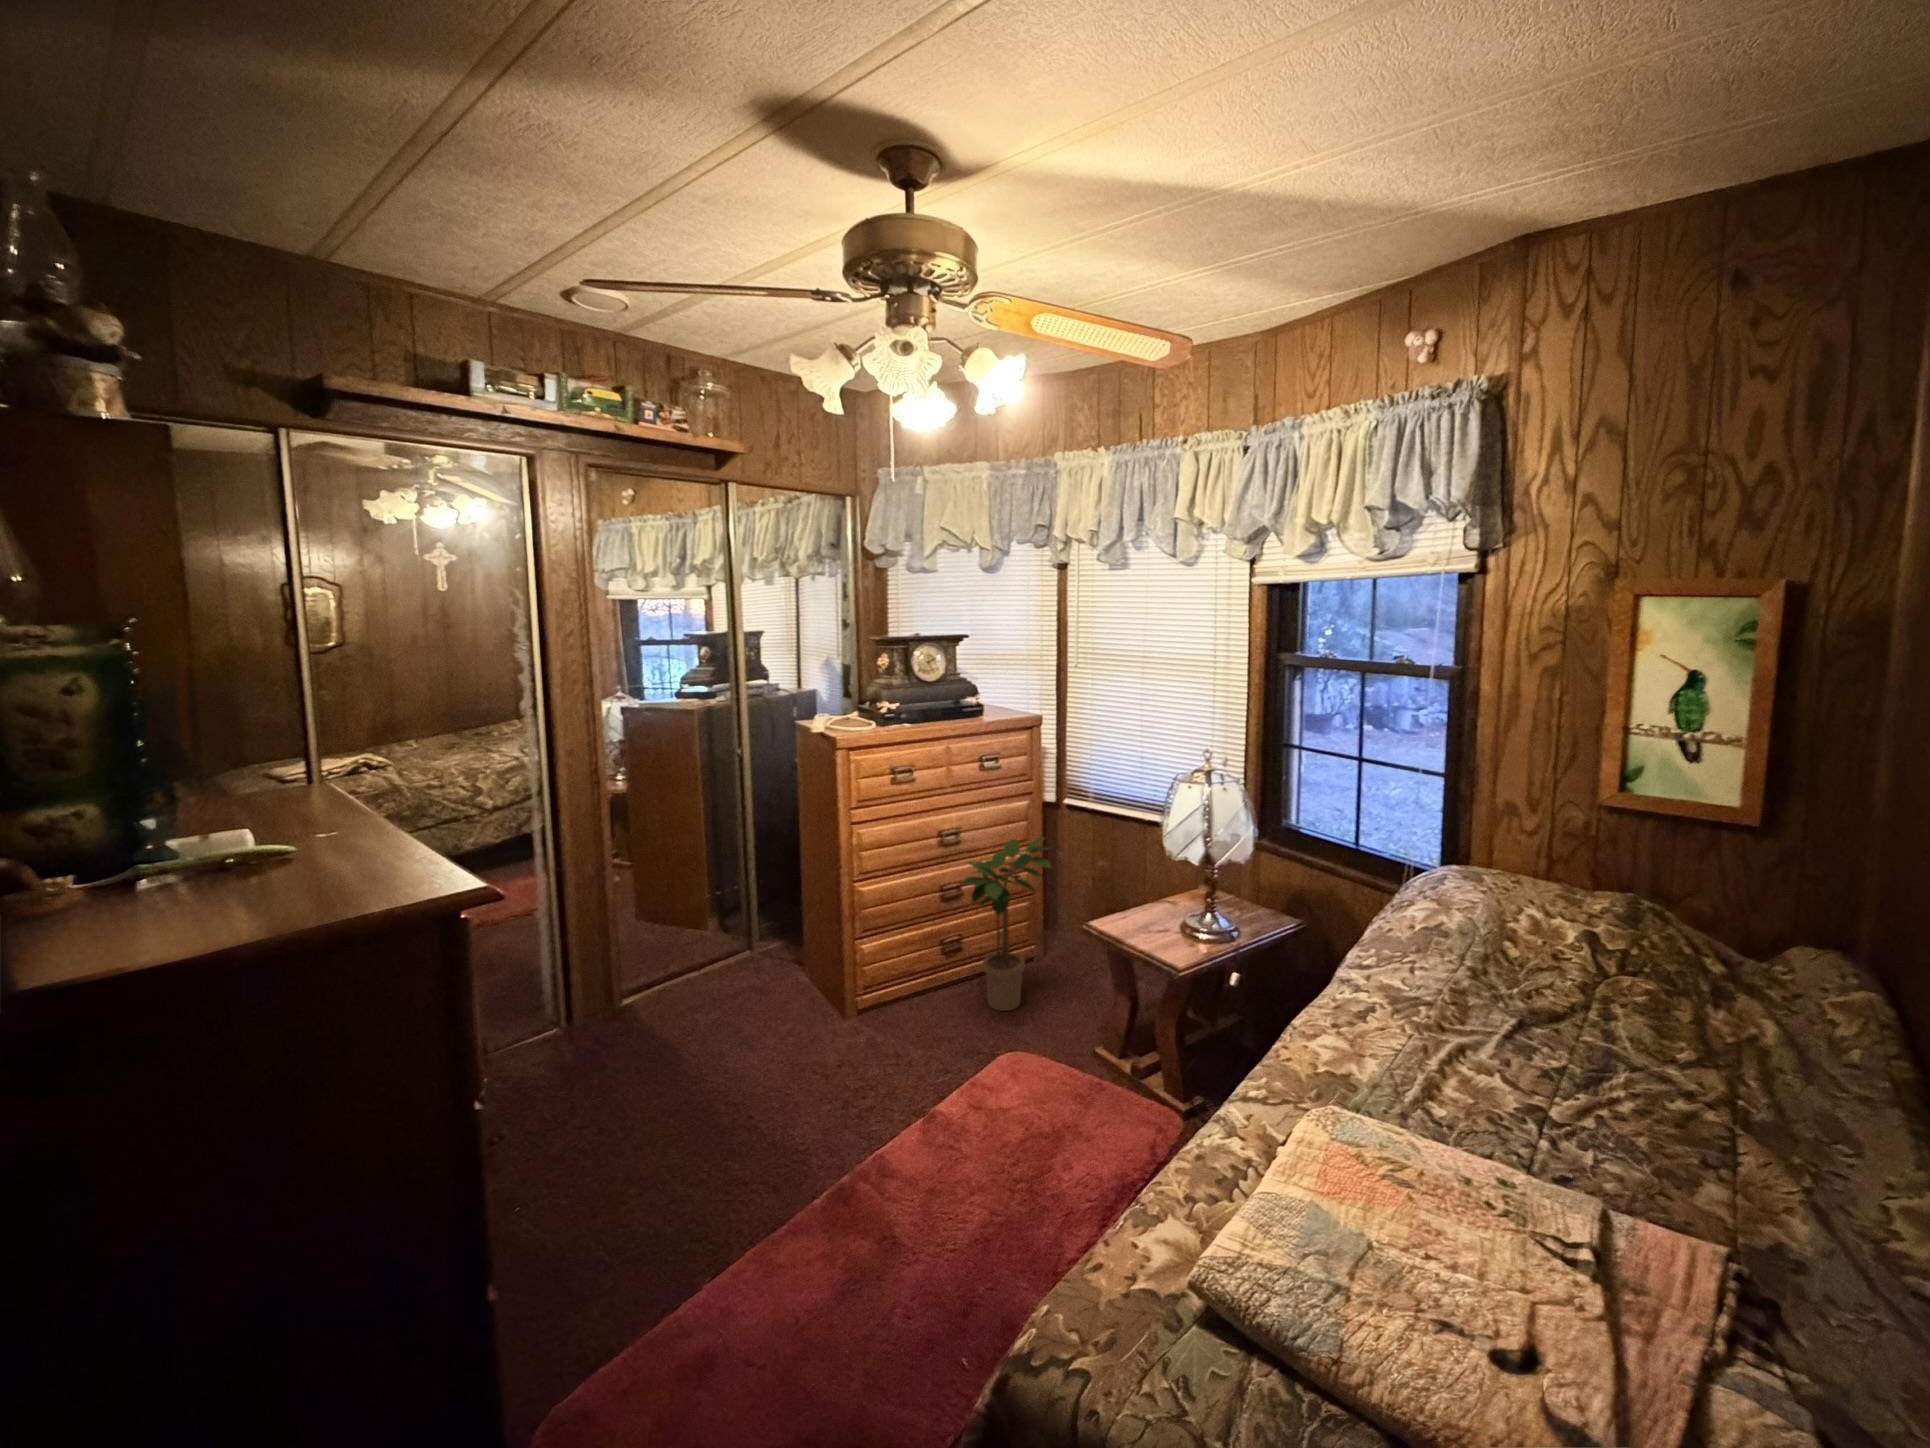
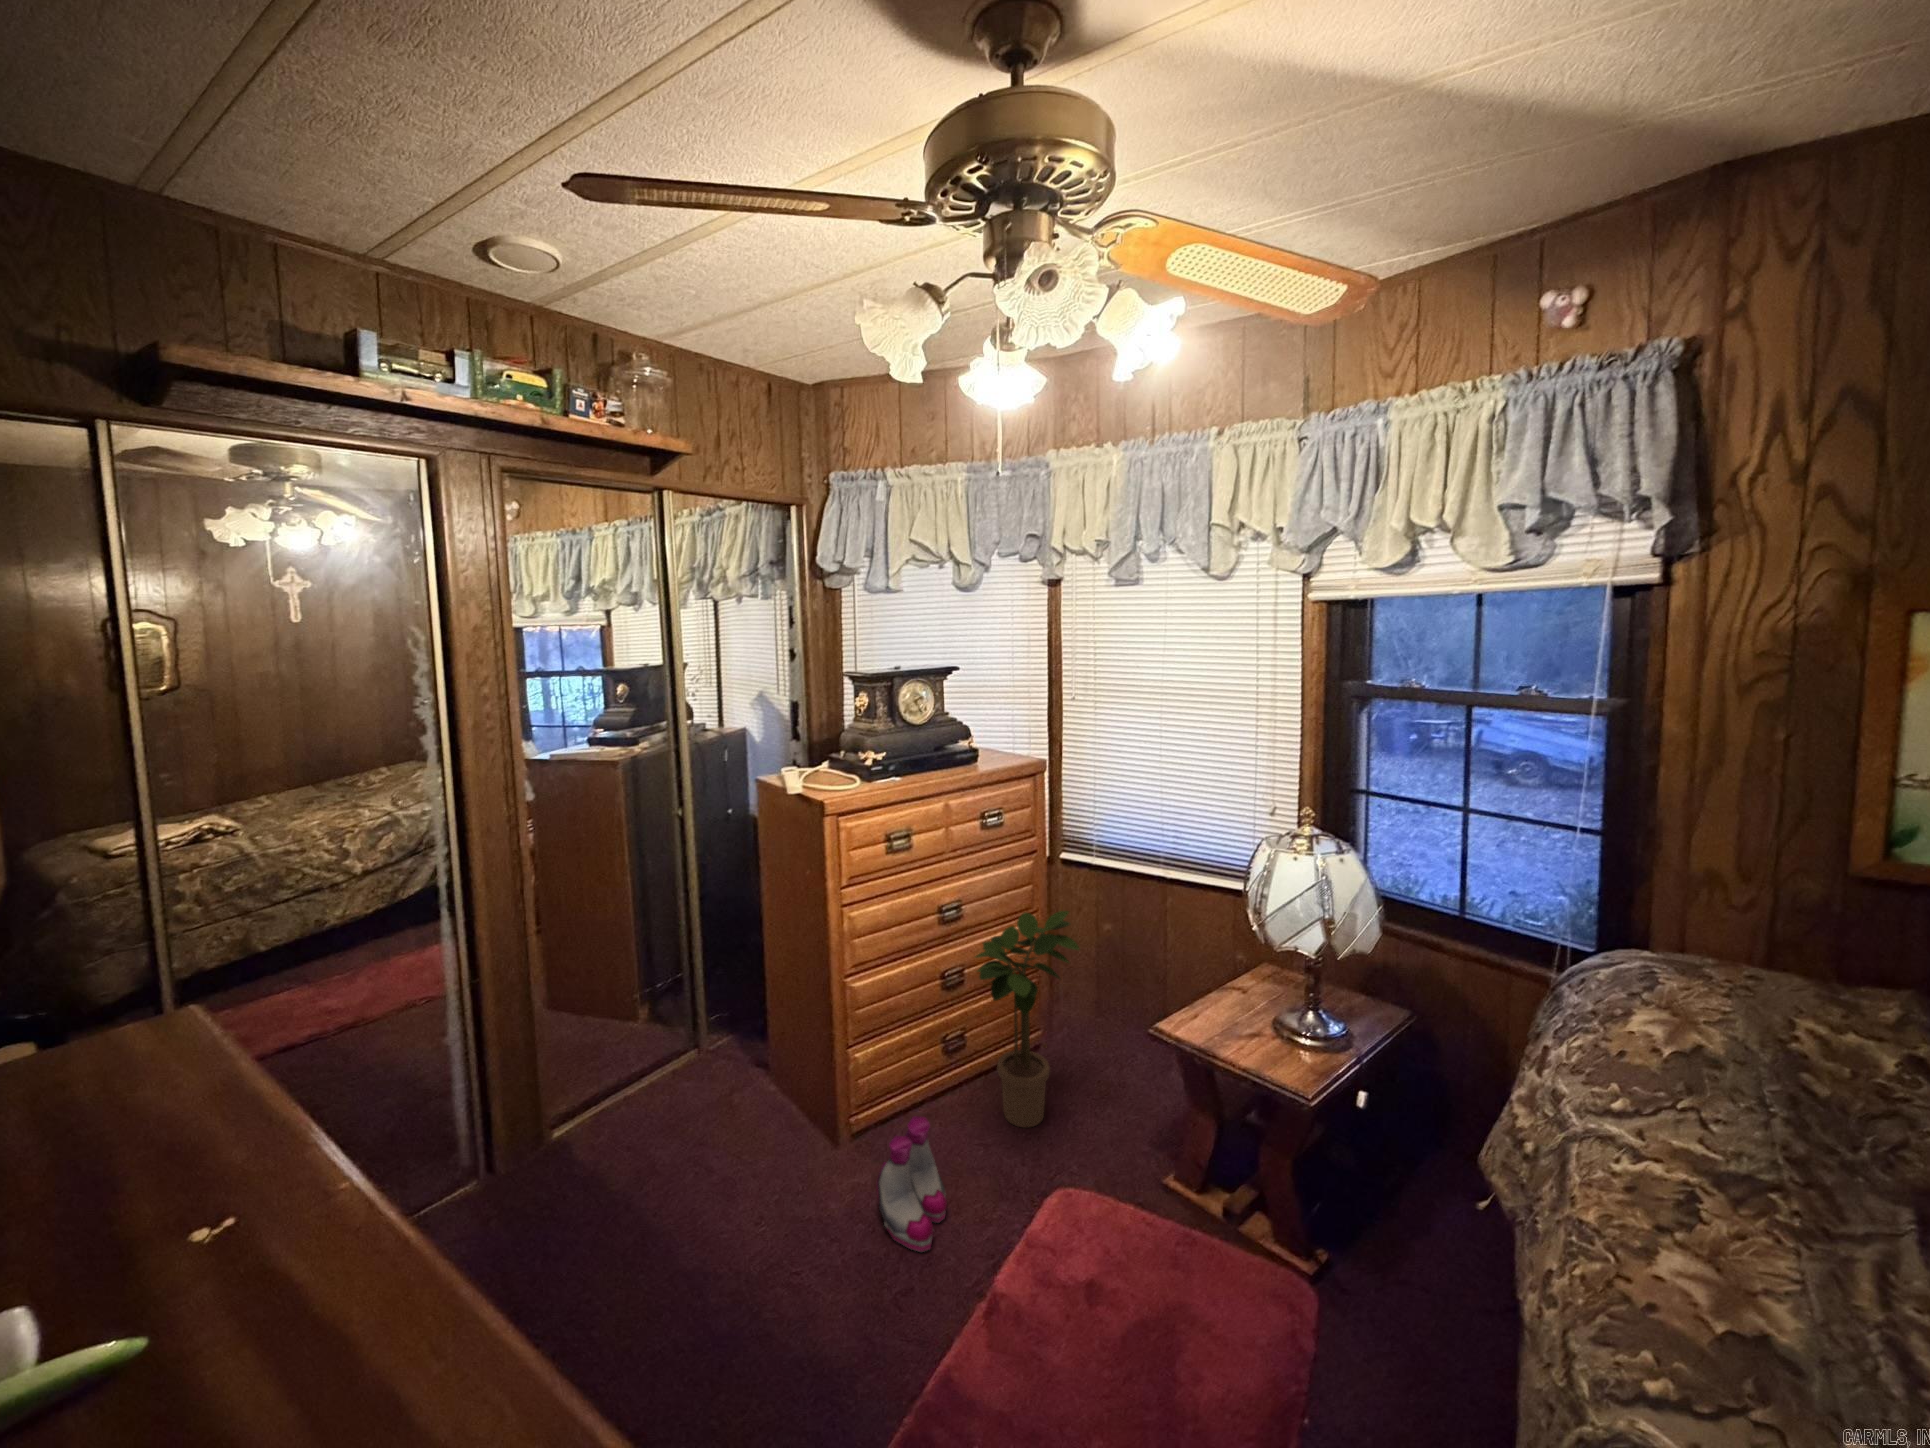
boots: none [867,987,923,1083] -> present [876,1116,947,1252]

